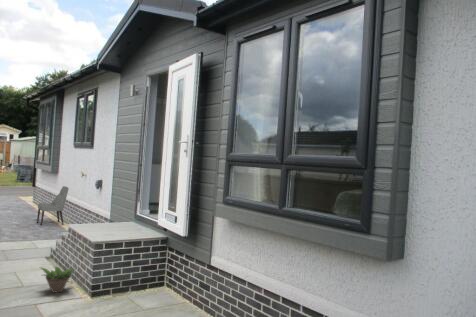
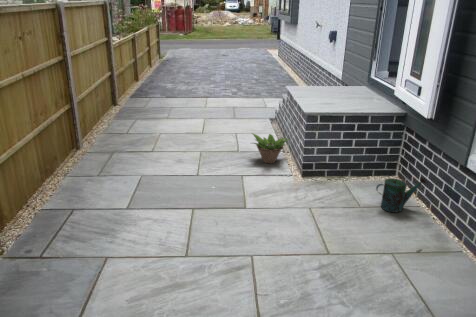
chair: present [37,186,69,225] -> none [275,39,305,81]
watering can: none [154,280,187,309] -> present [376,178,426,213]

